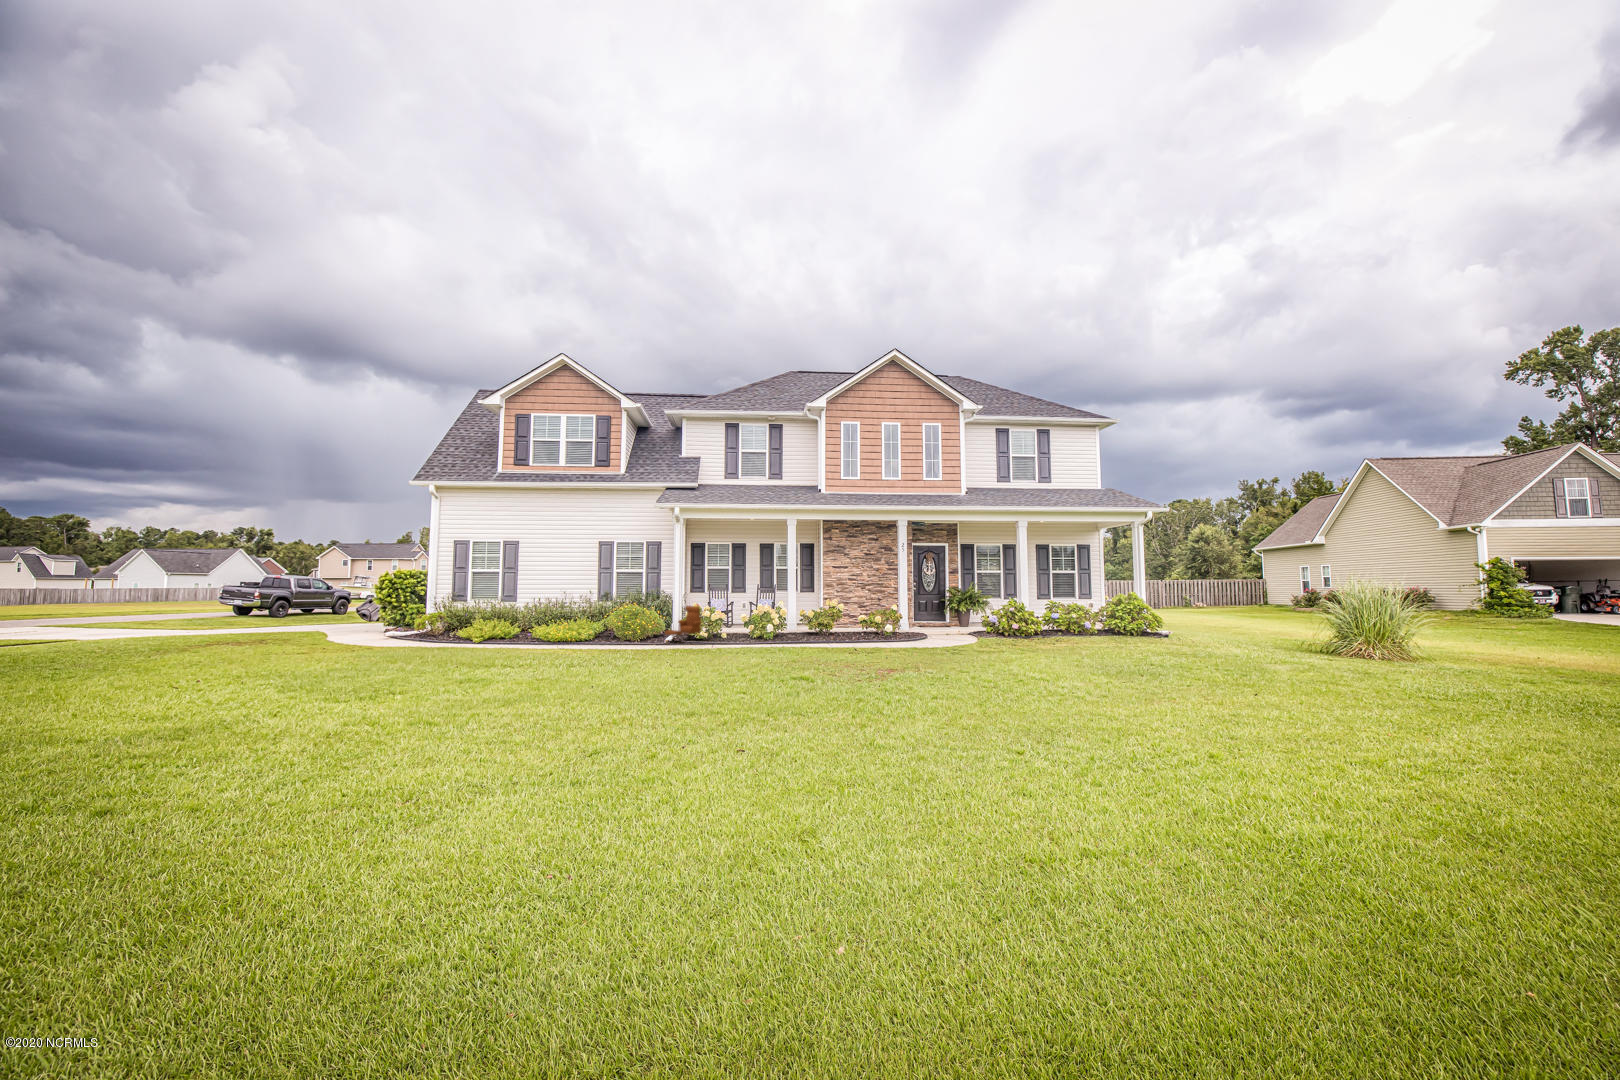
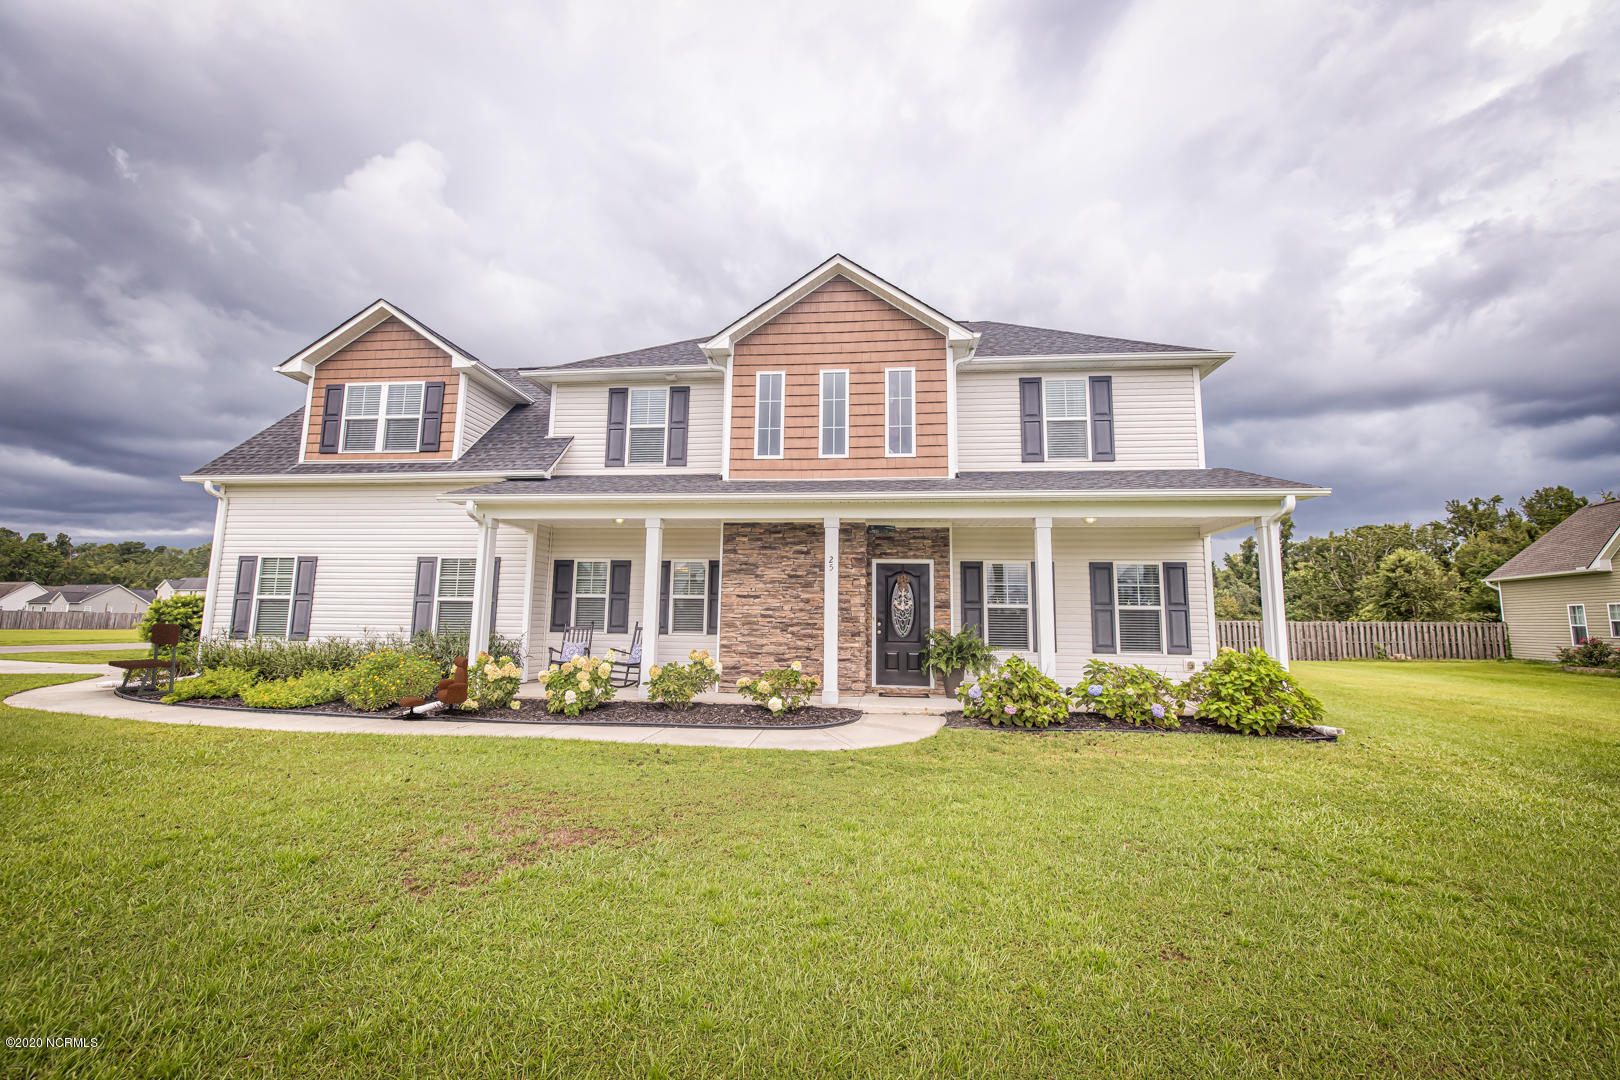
bench: none [406,590,458,639] -> present [108,624,180,696]

